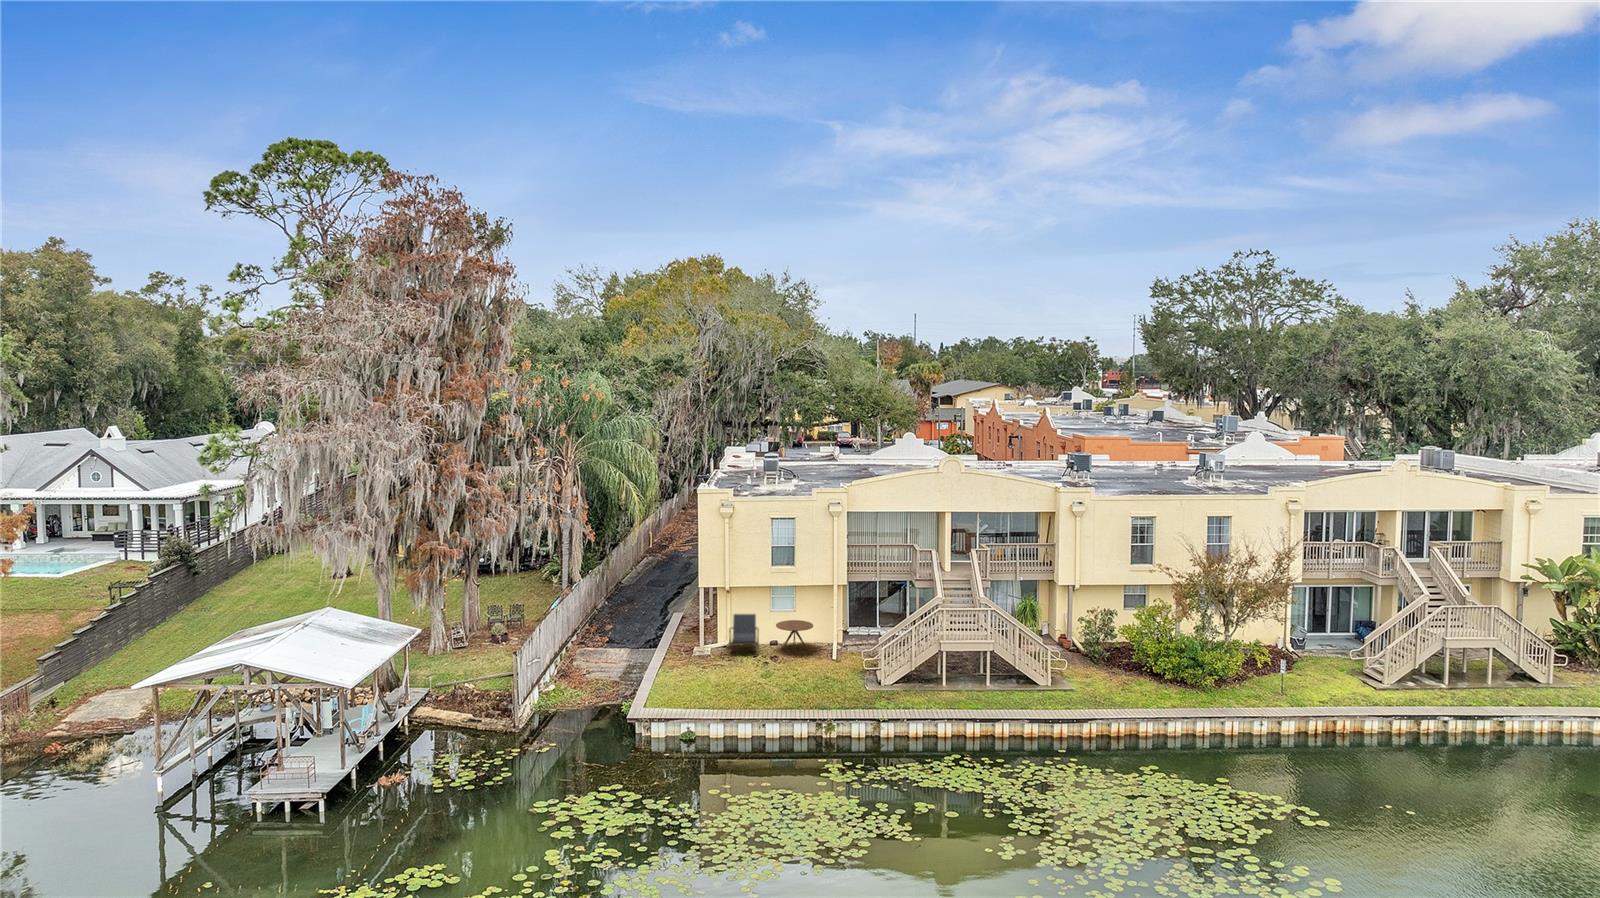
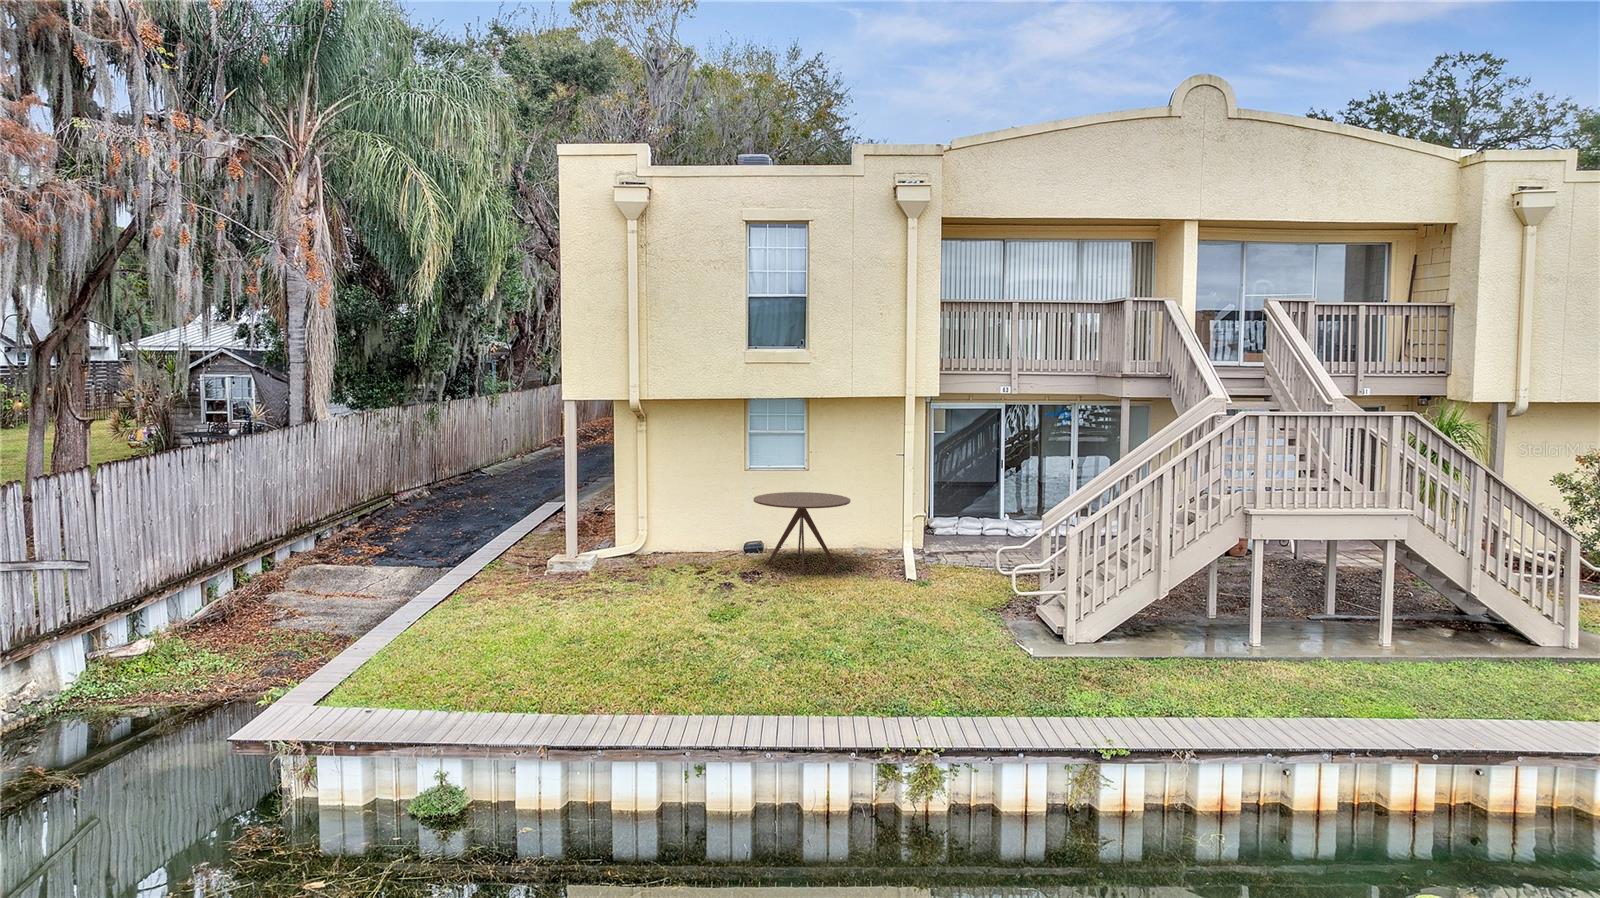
lounge chair: present [729,614,759,653] -> none [630,473,709,570]

